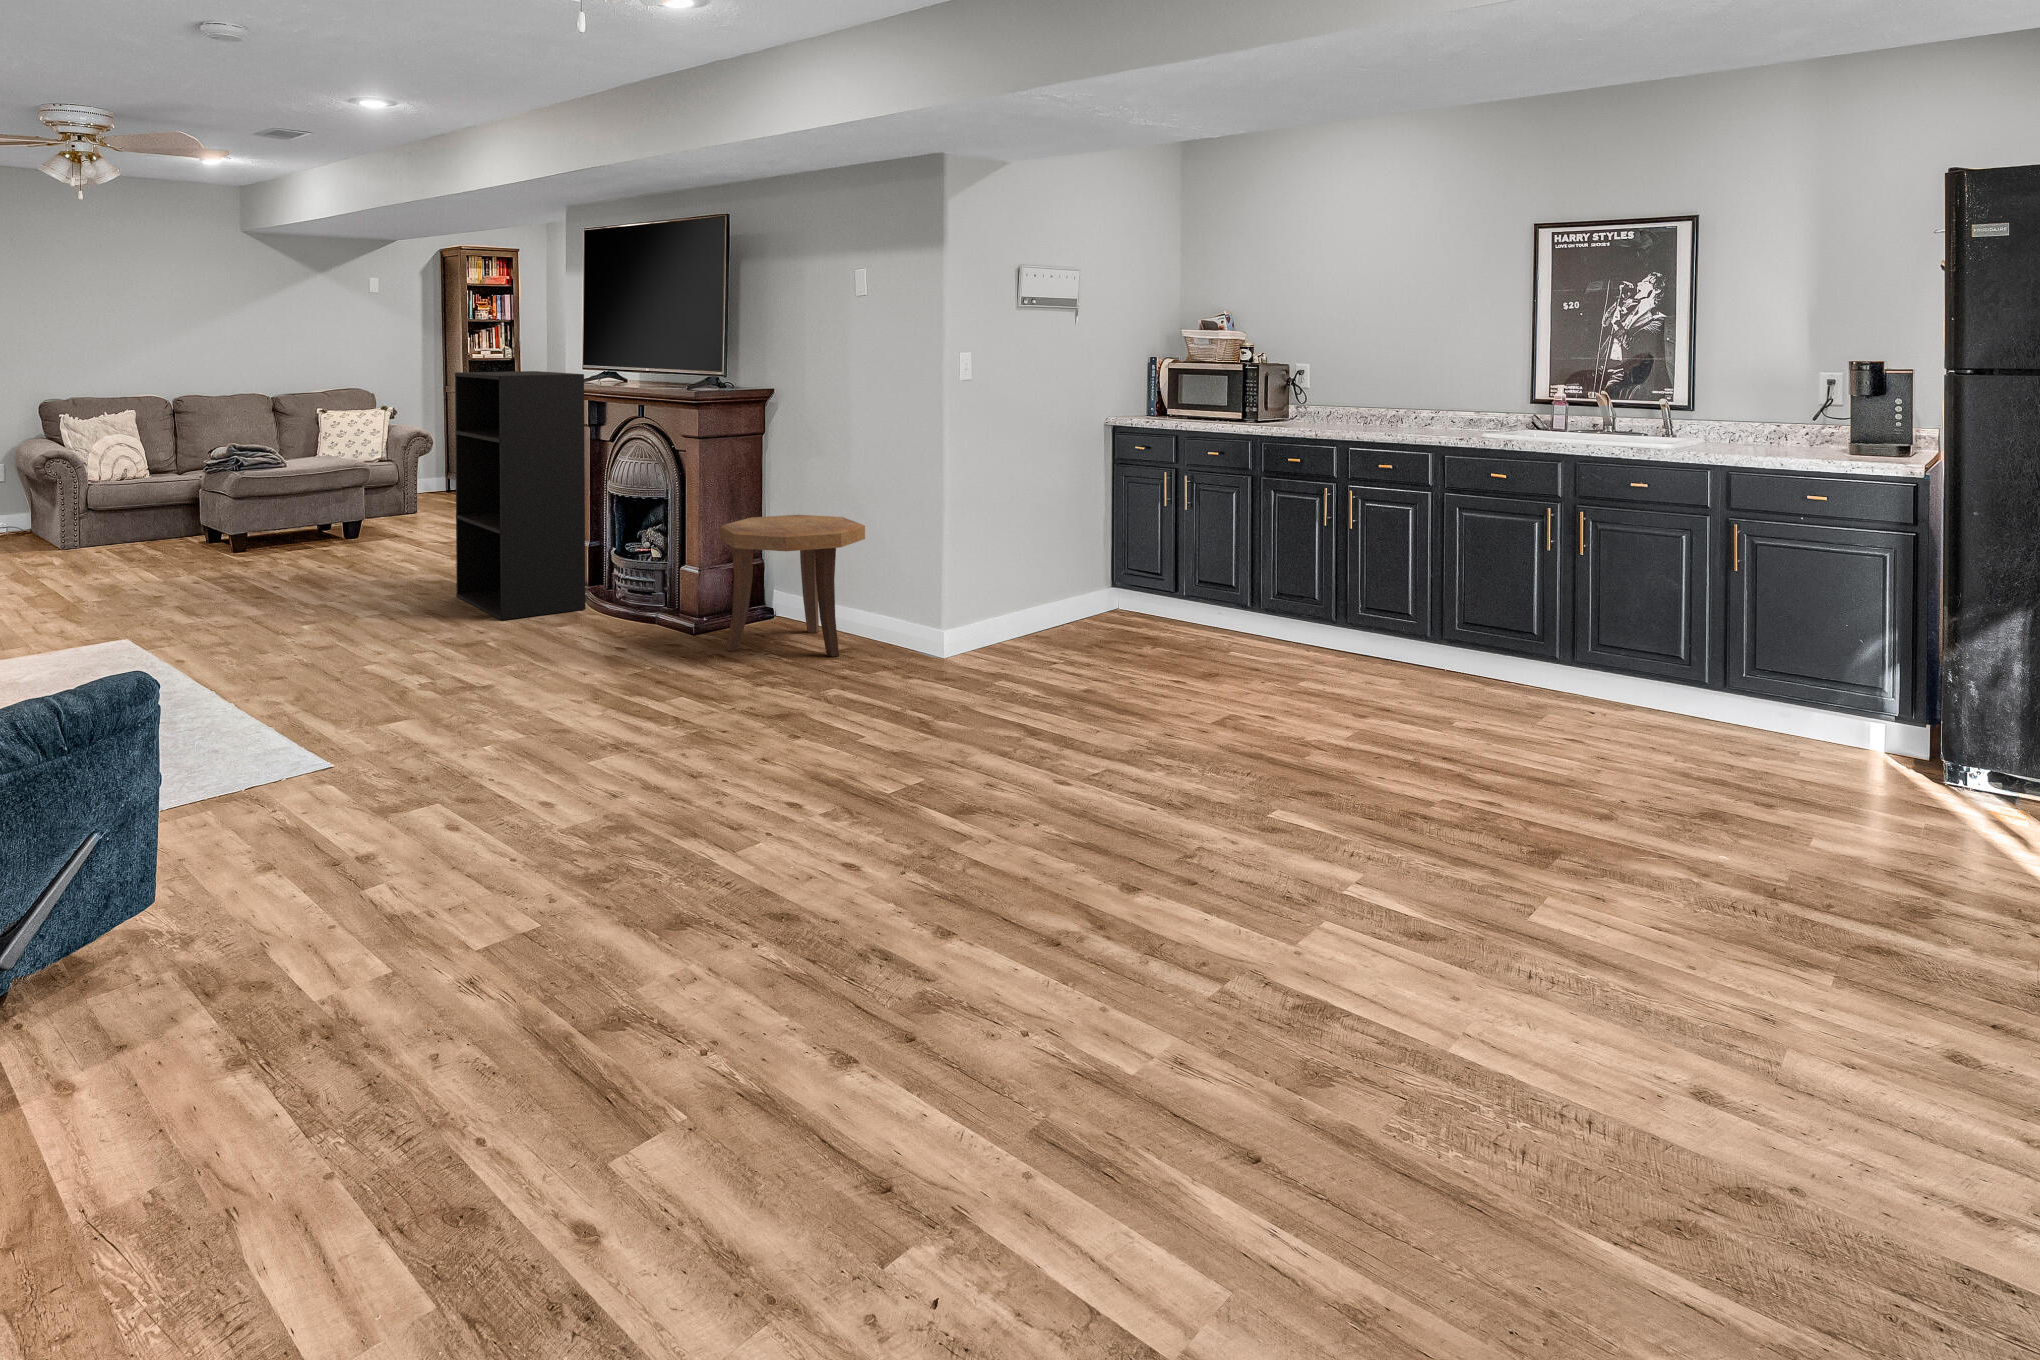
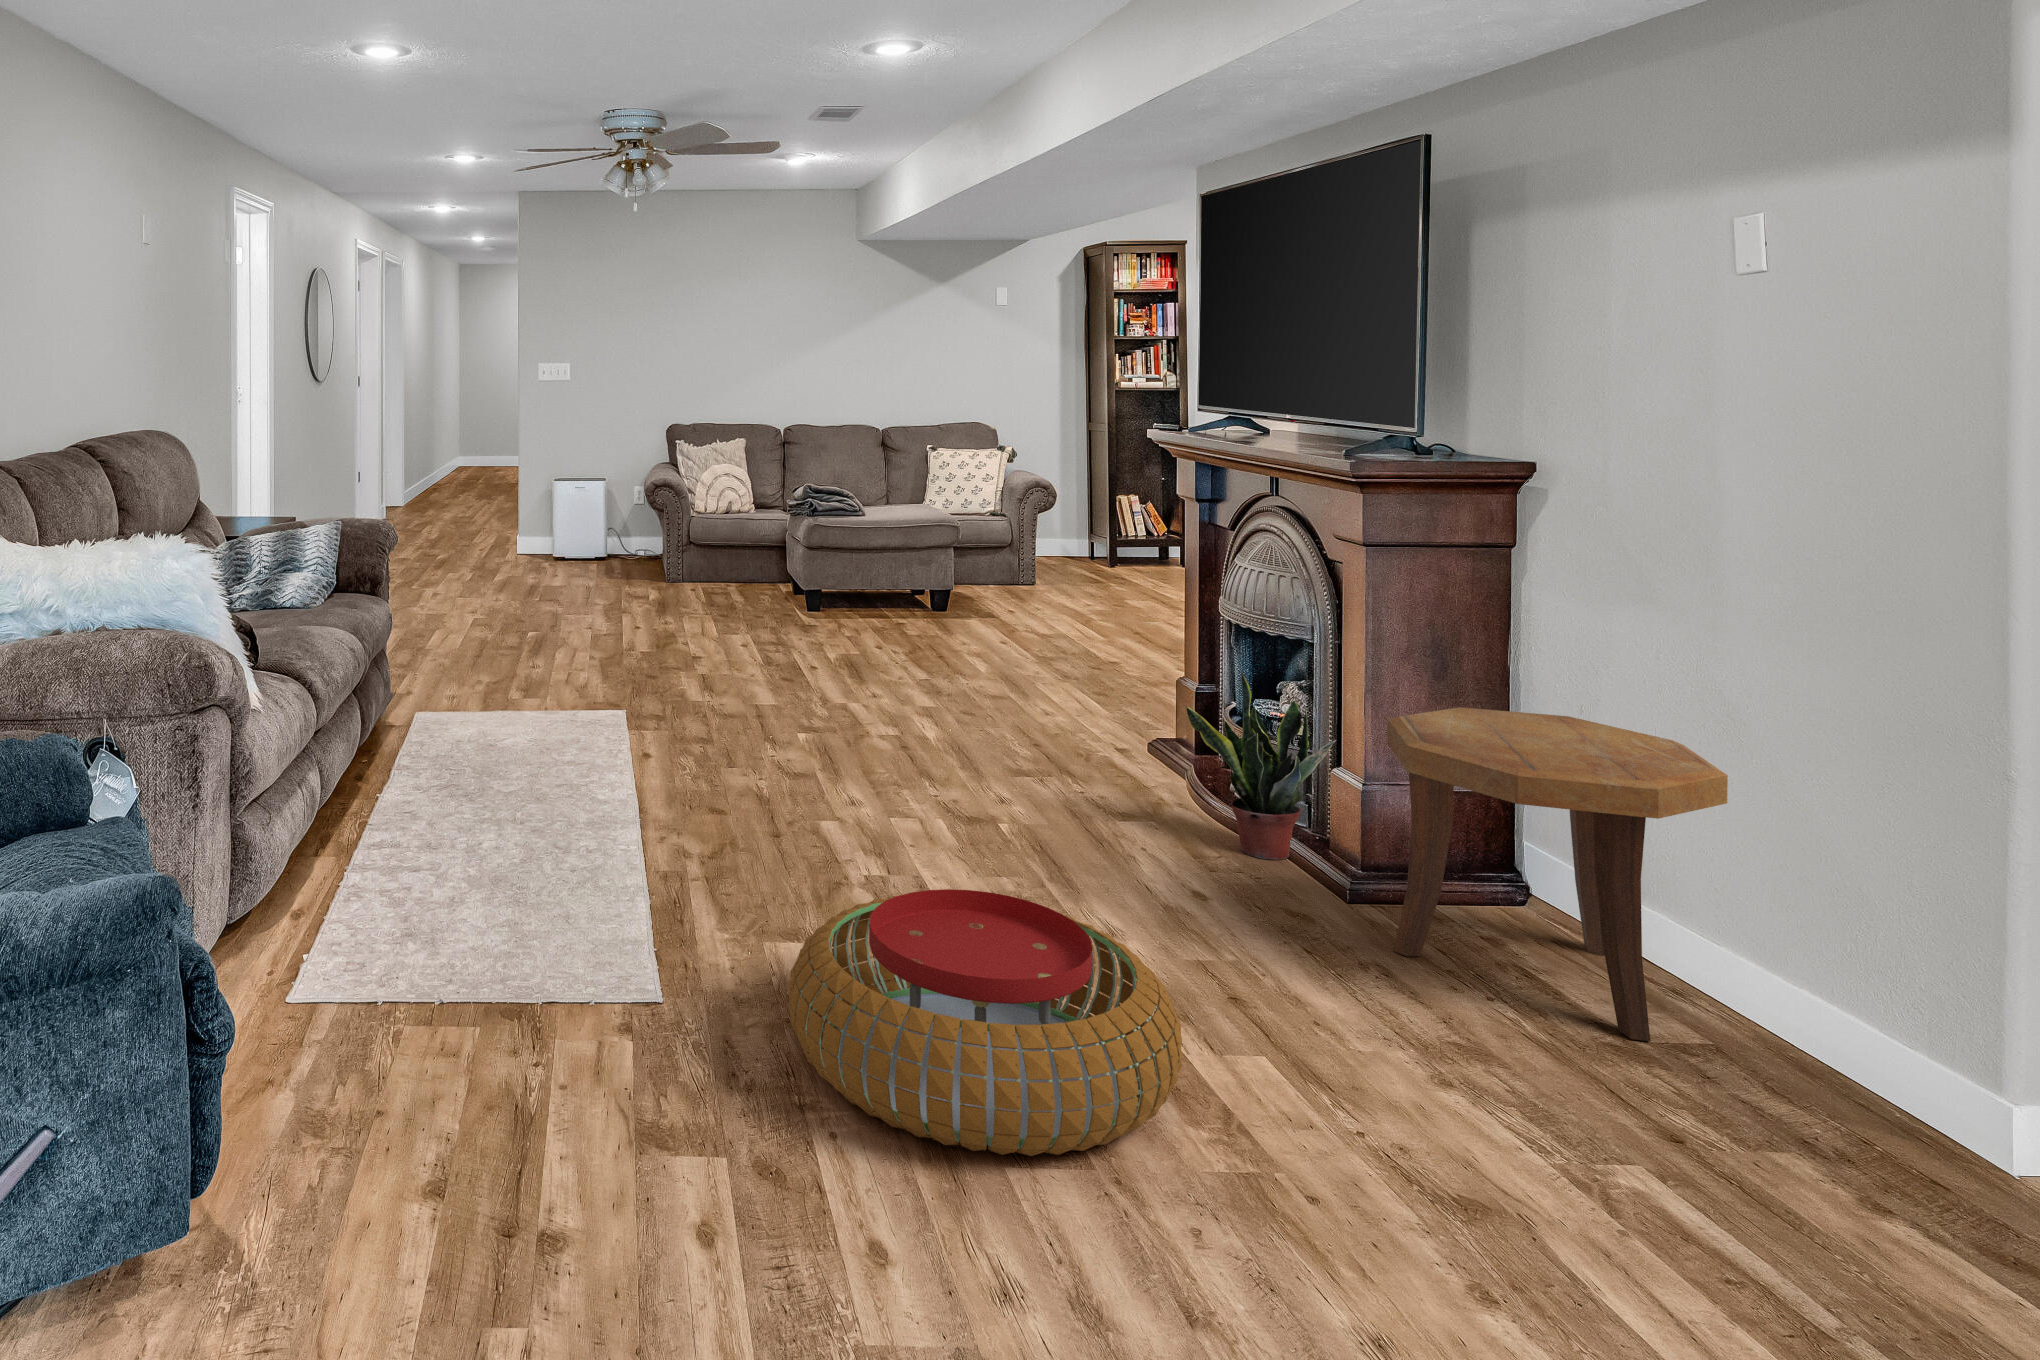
bookshelf: present [455,371,585,620] -> none [1008,415,1180,790]
potted plant: none [603,523,686,629] -> present [1186,674,1336,860]
pouf: none [428,642,655,763] -> present [788,889,1182,1156]

